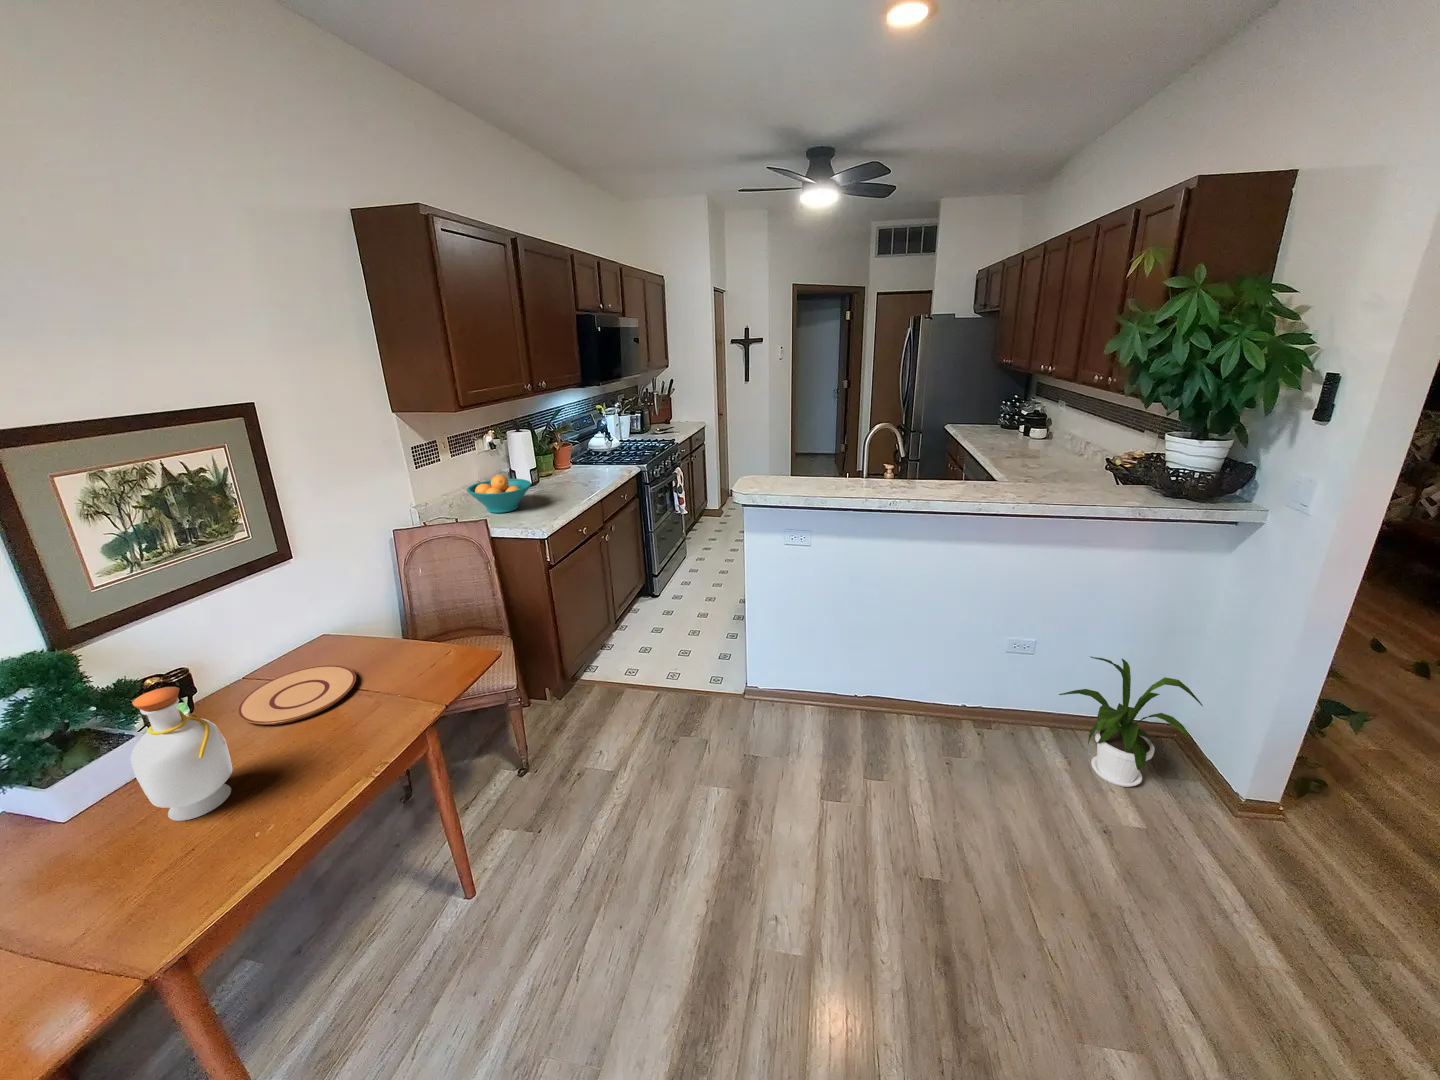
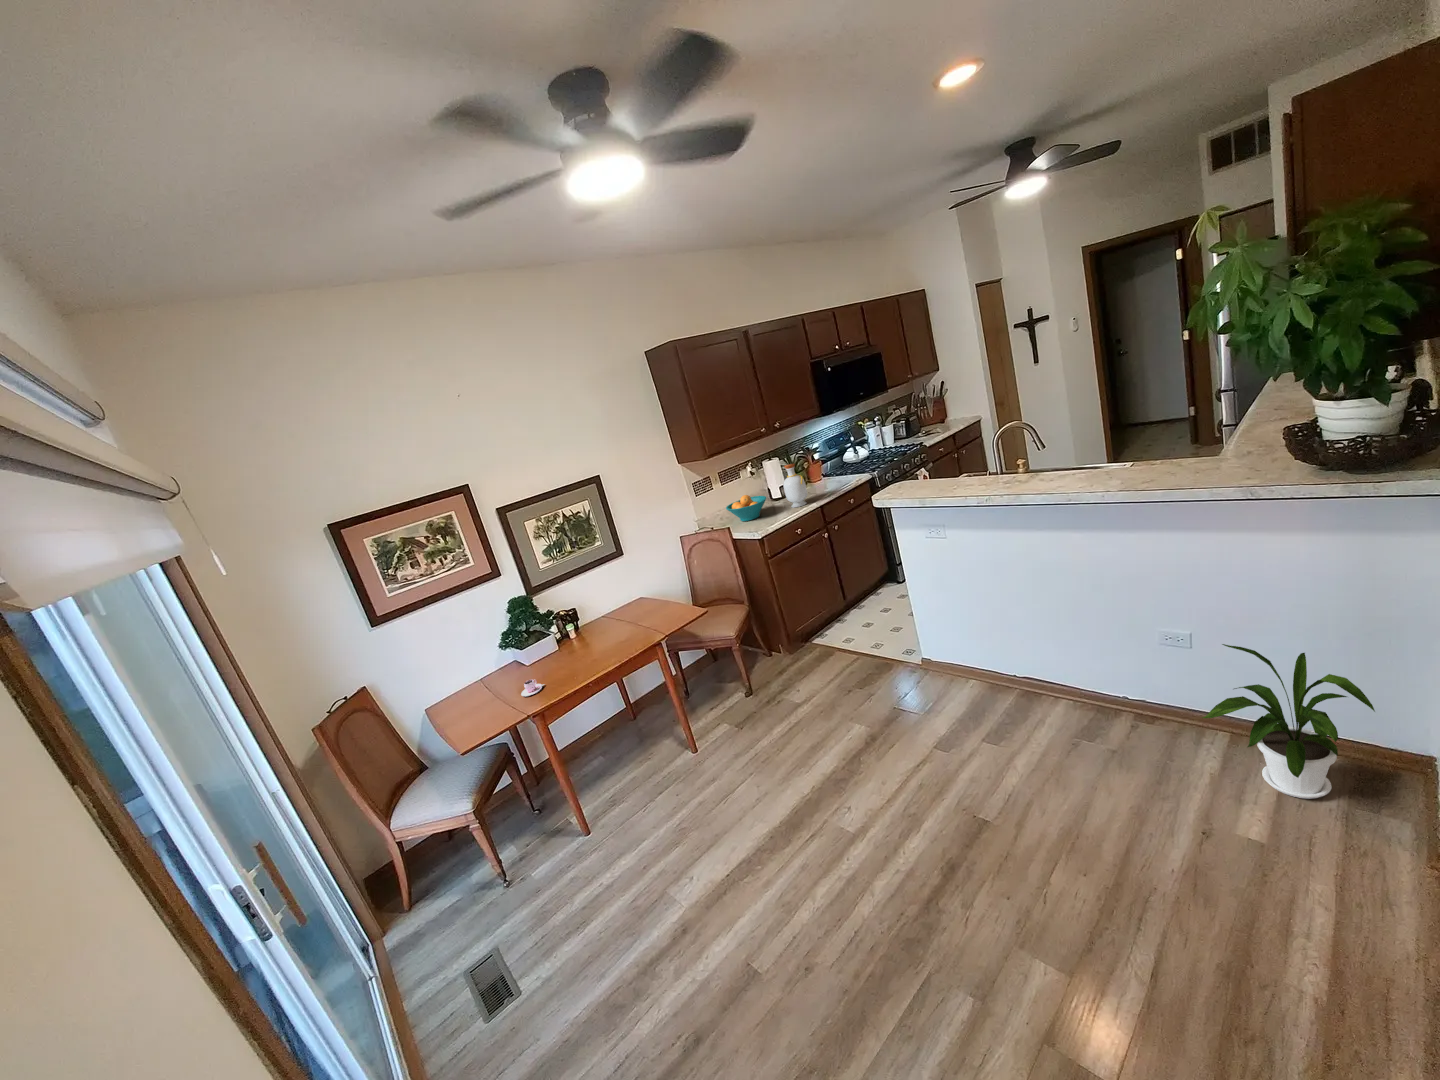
plate: present [238,665,356,725] -> none [591,612,640,638]
bottle: present [131,687,233,821] -> present [783,464,807,507]
teacup: none [74,840,155,920] -> present [521,680,543,696]

